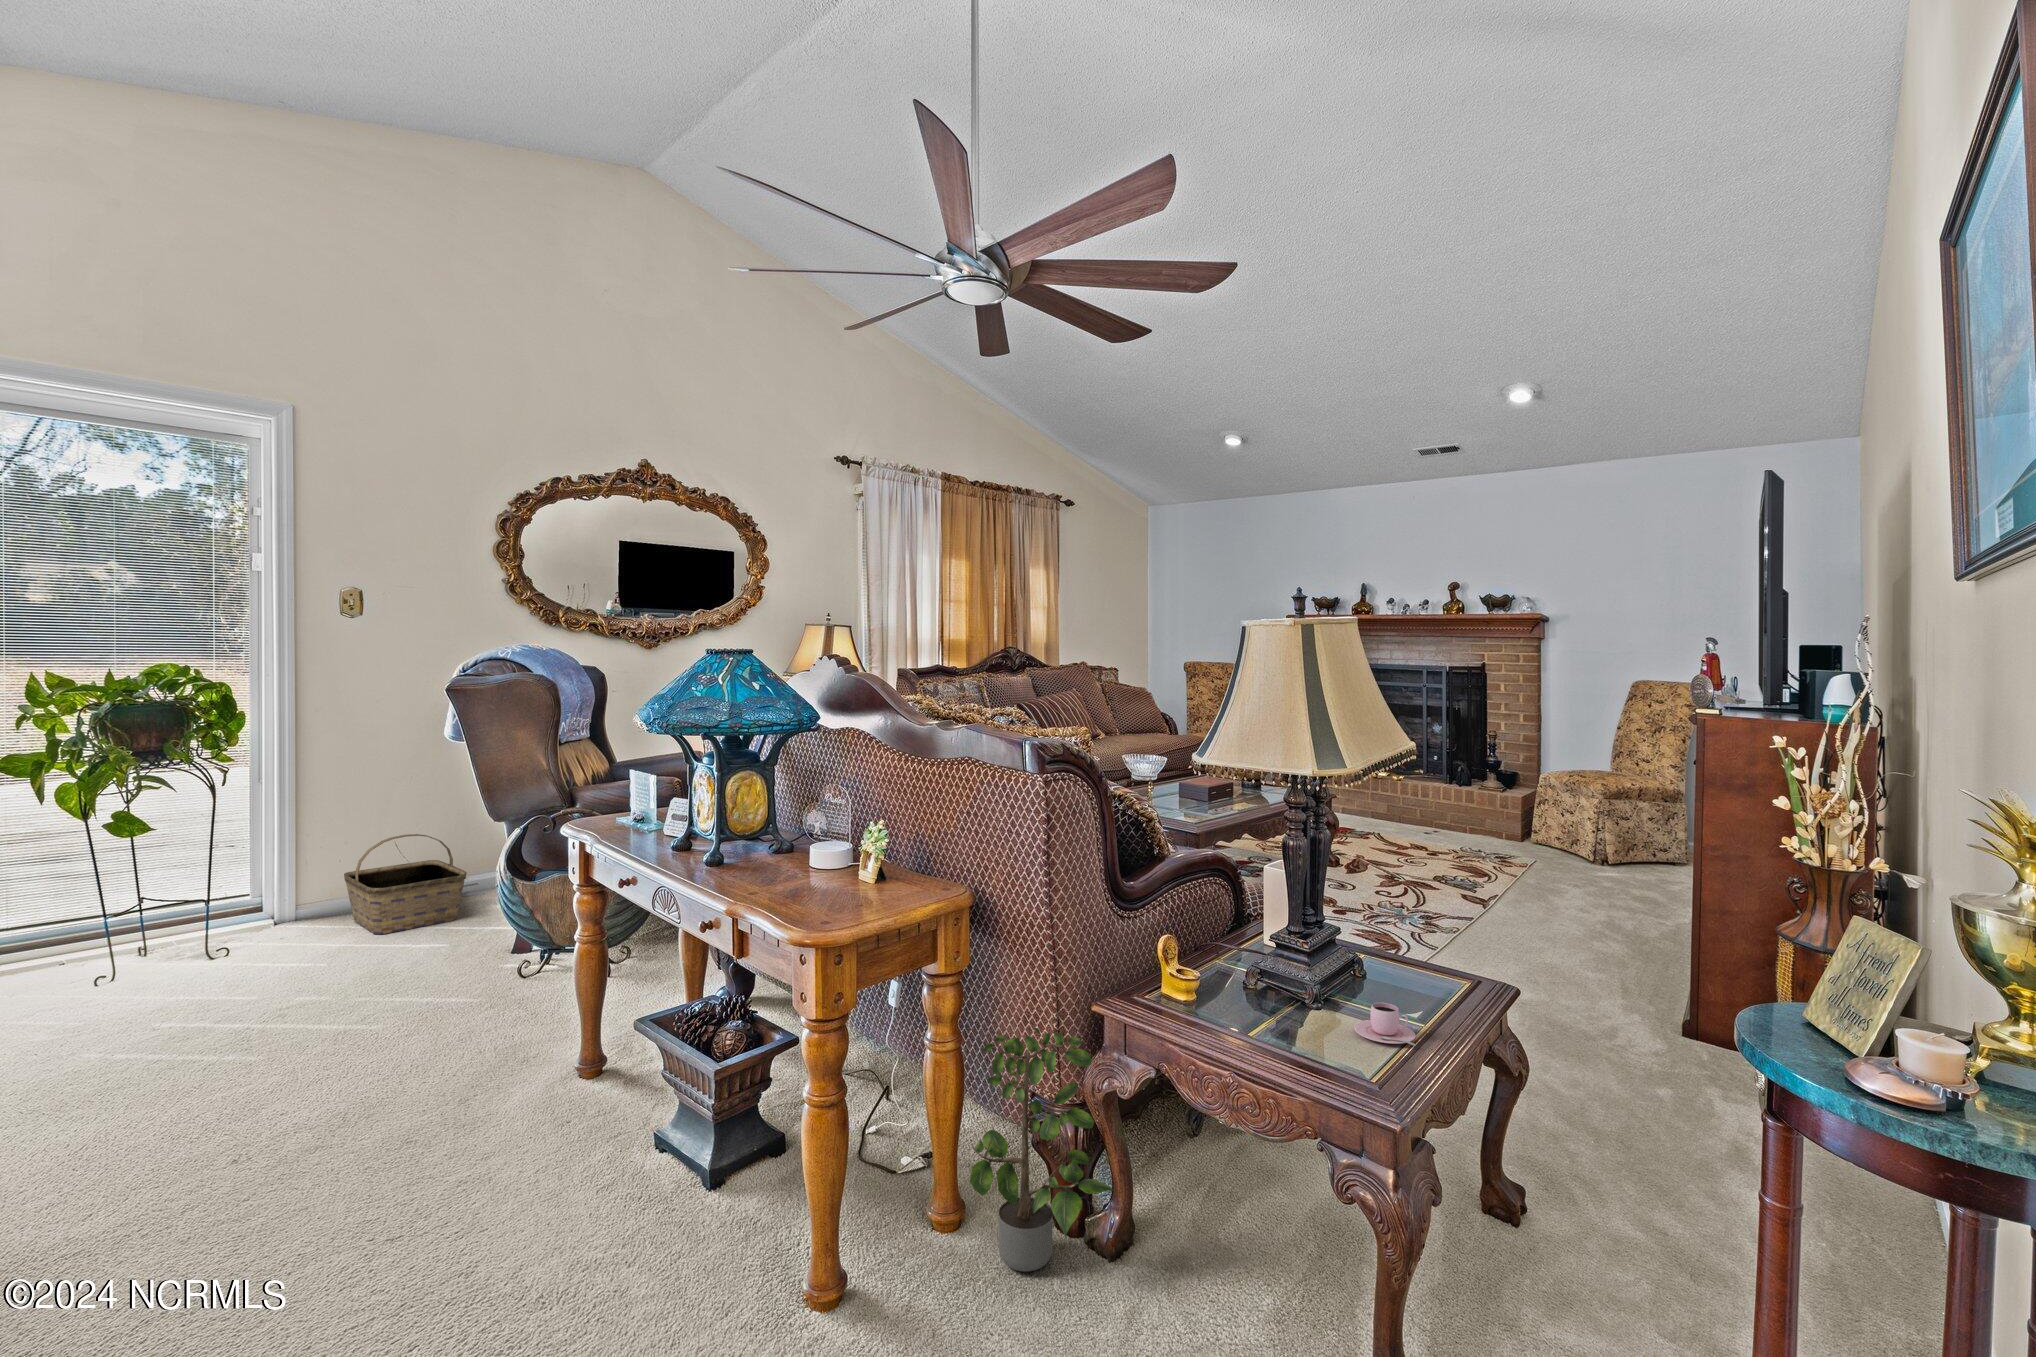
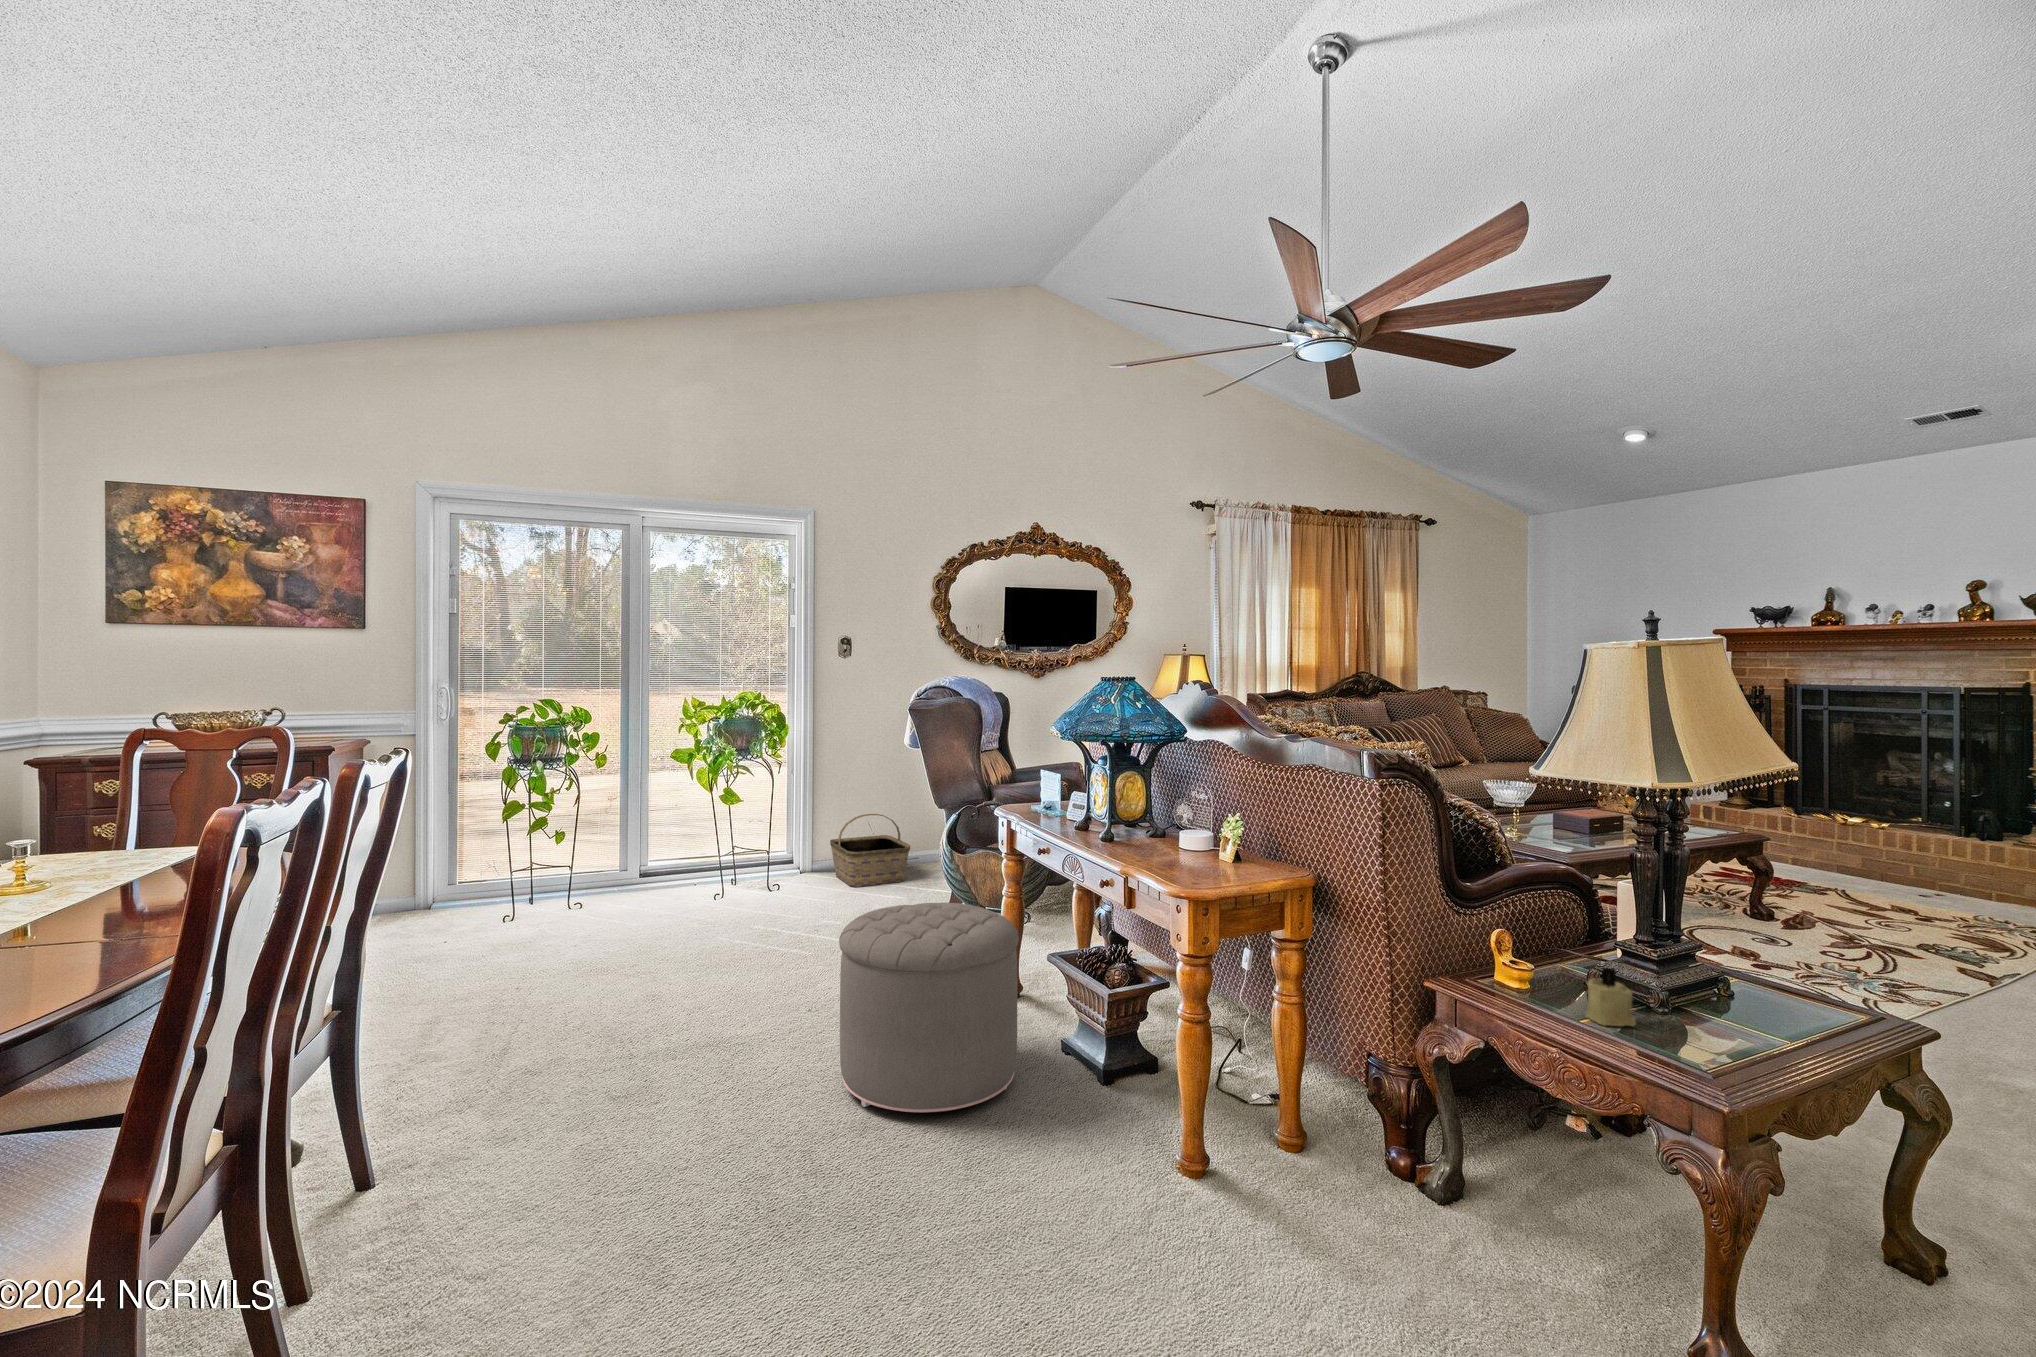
ottoman: none [291,965,590,1292] -> present [839,903,1019,1112]
candle: none [1262,975,1311,1043] -> present [1586,967,1636,1026]
teacup: present [1354,1003,1415,1046] -> none [1685,967,1752,1046]
potted plant: present [970,1028,1115,1272] -> none [1313,989,1445,1195]

